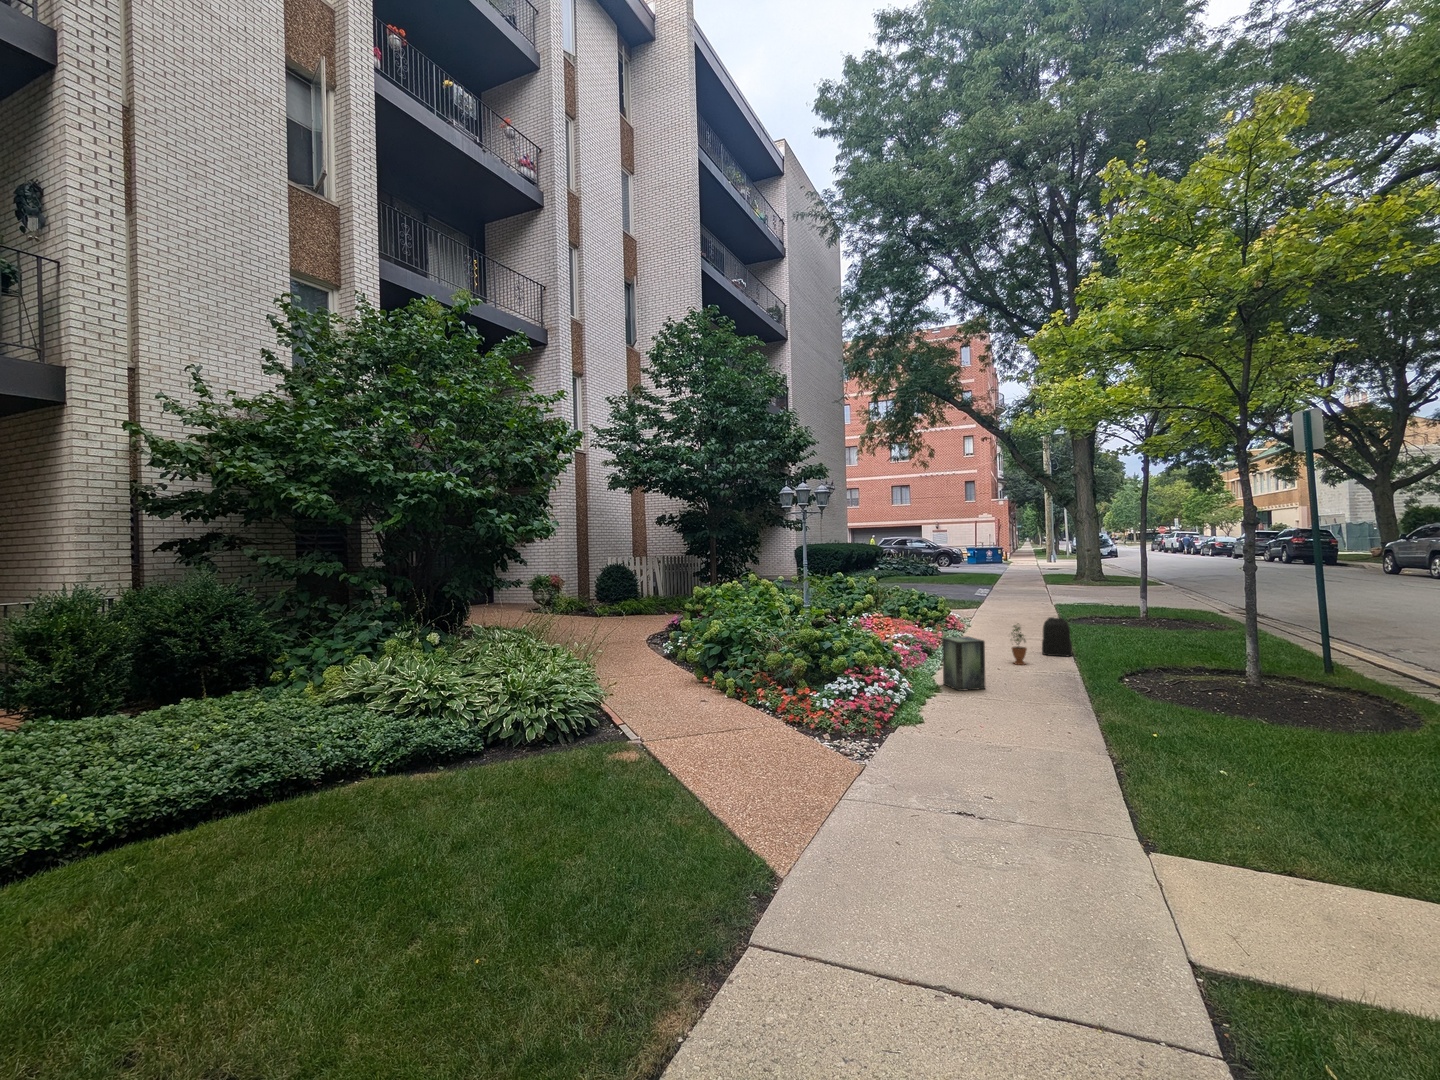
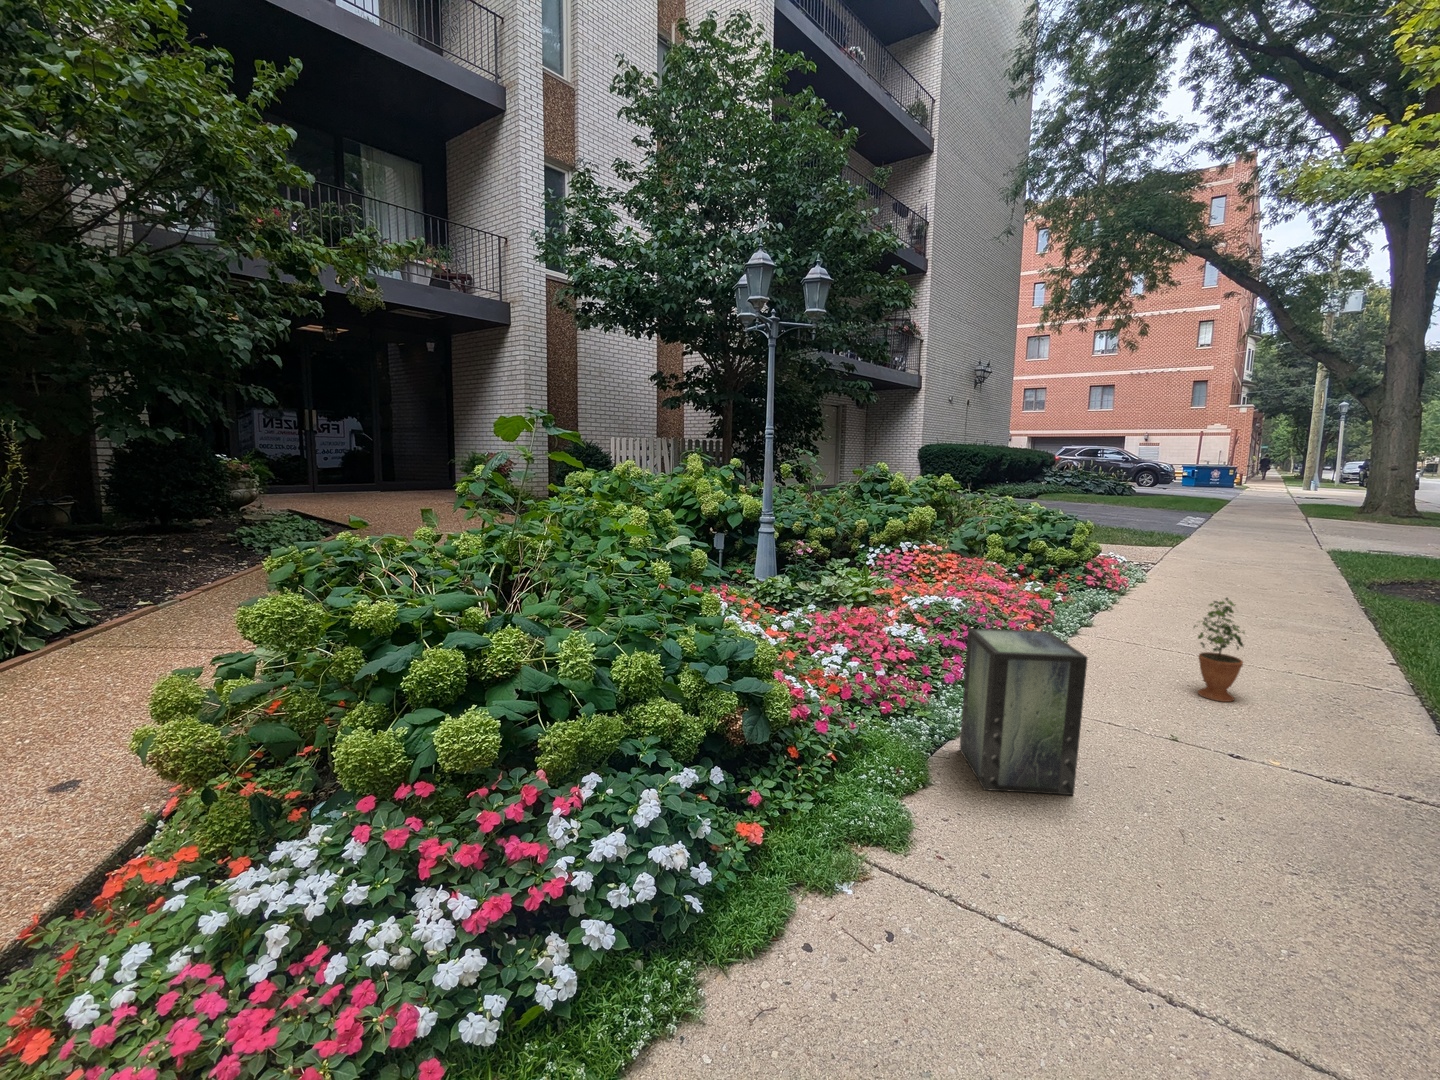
backpack: present [1042,617,1072,656] -> none [1285,585,1378,687]

